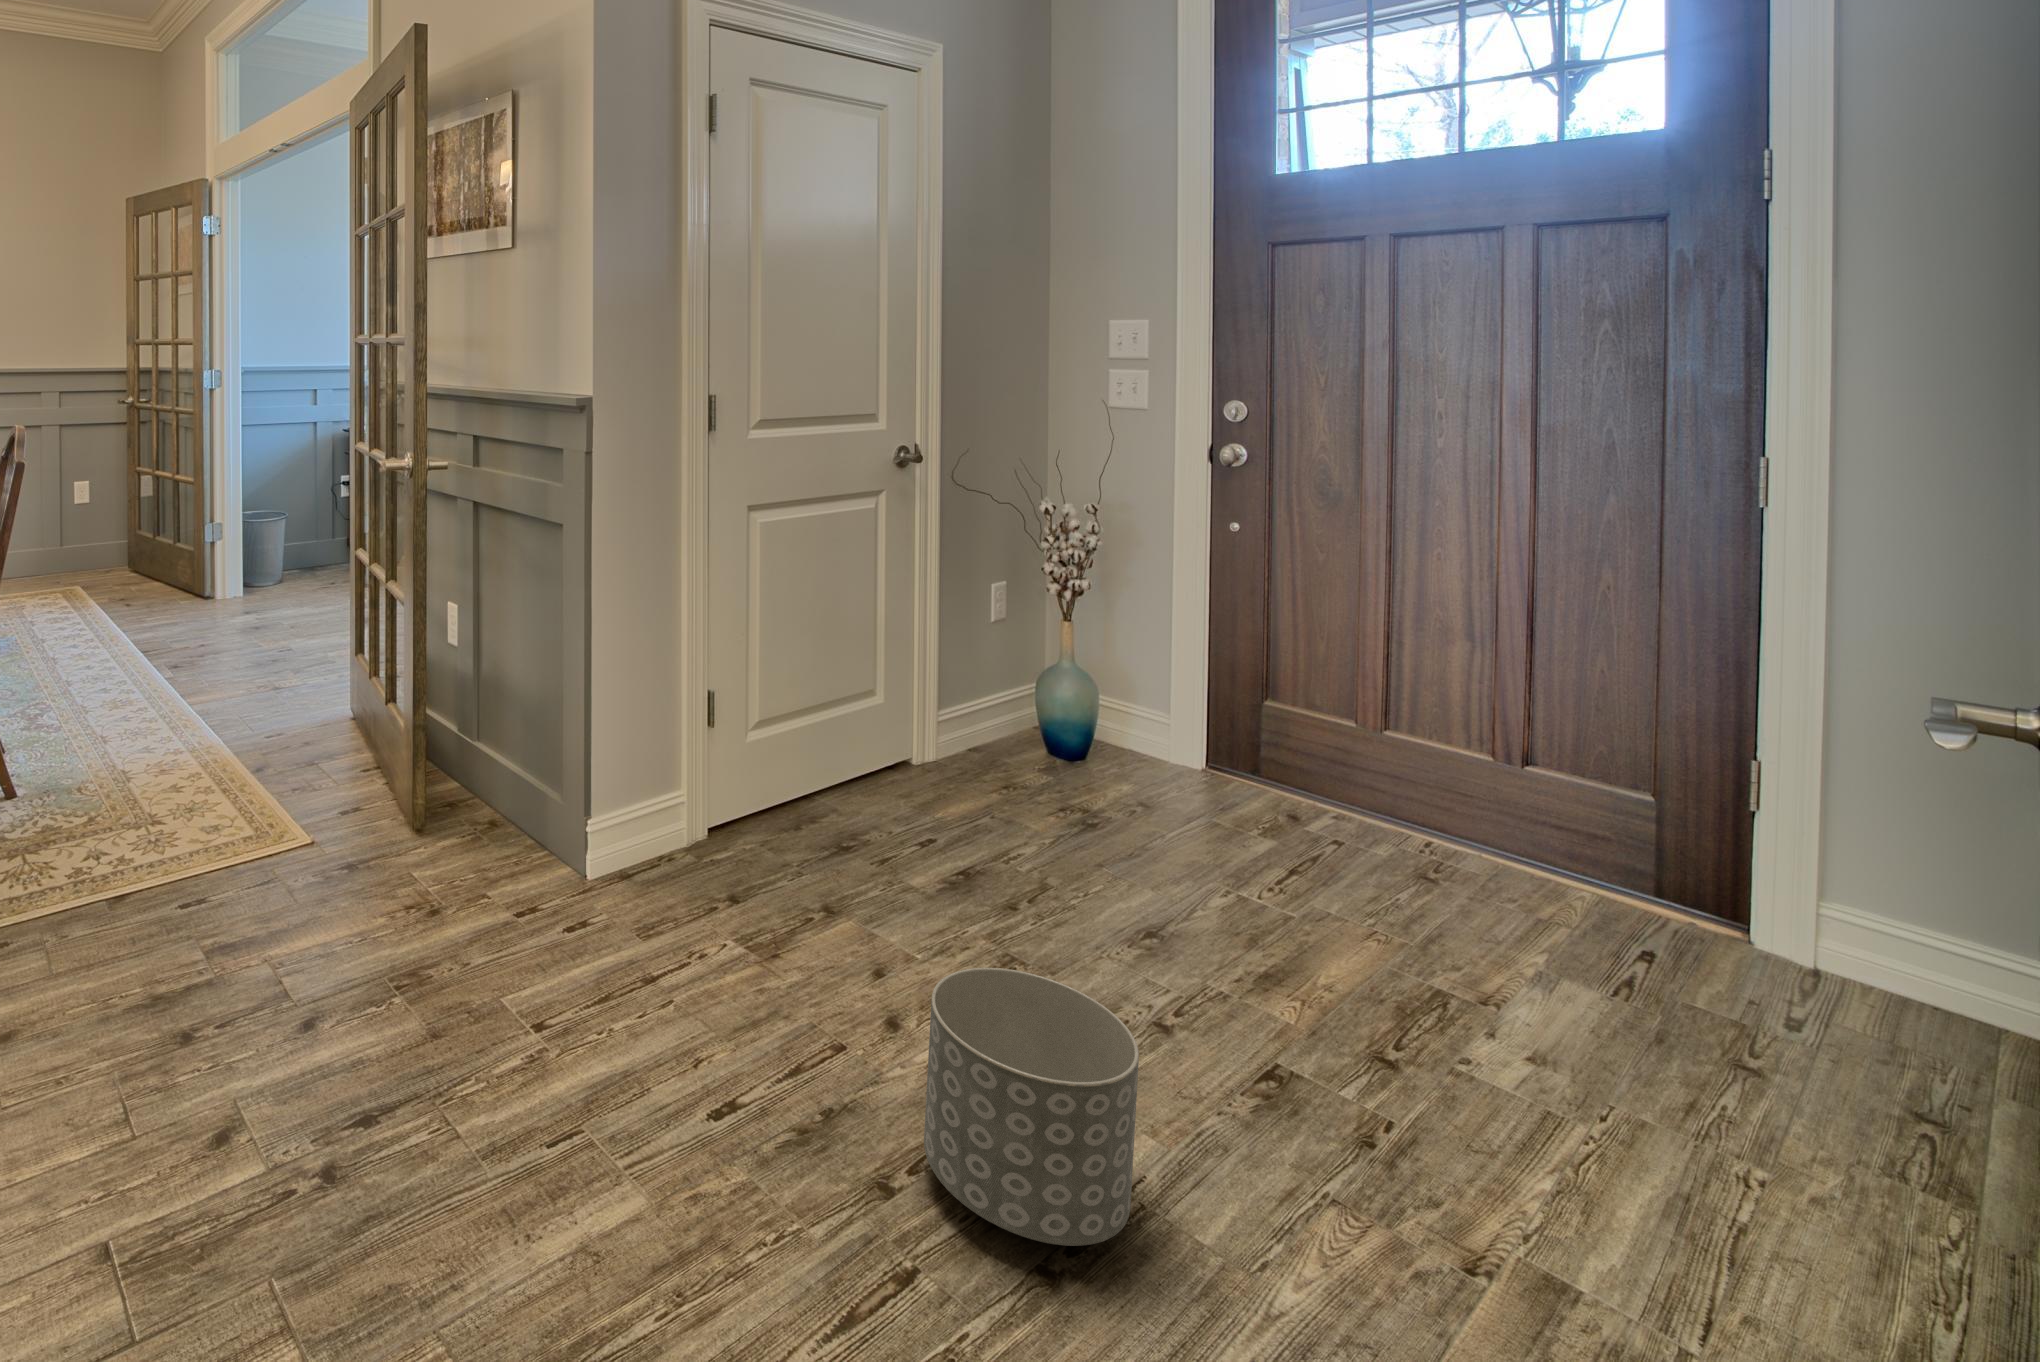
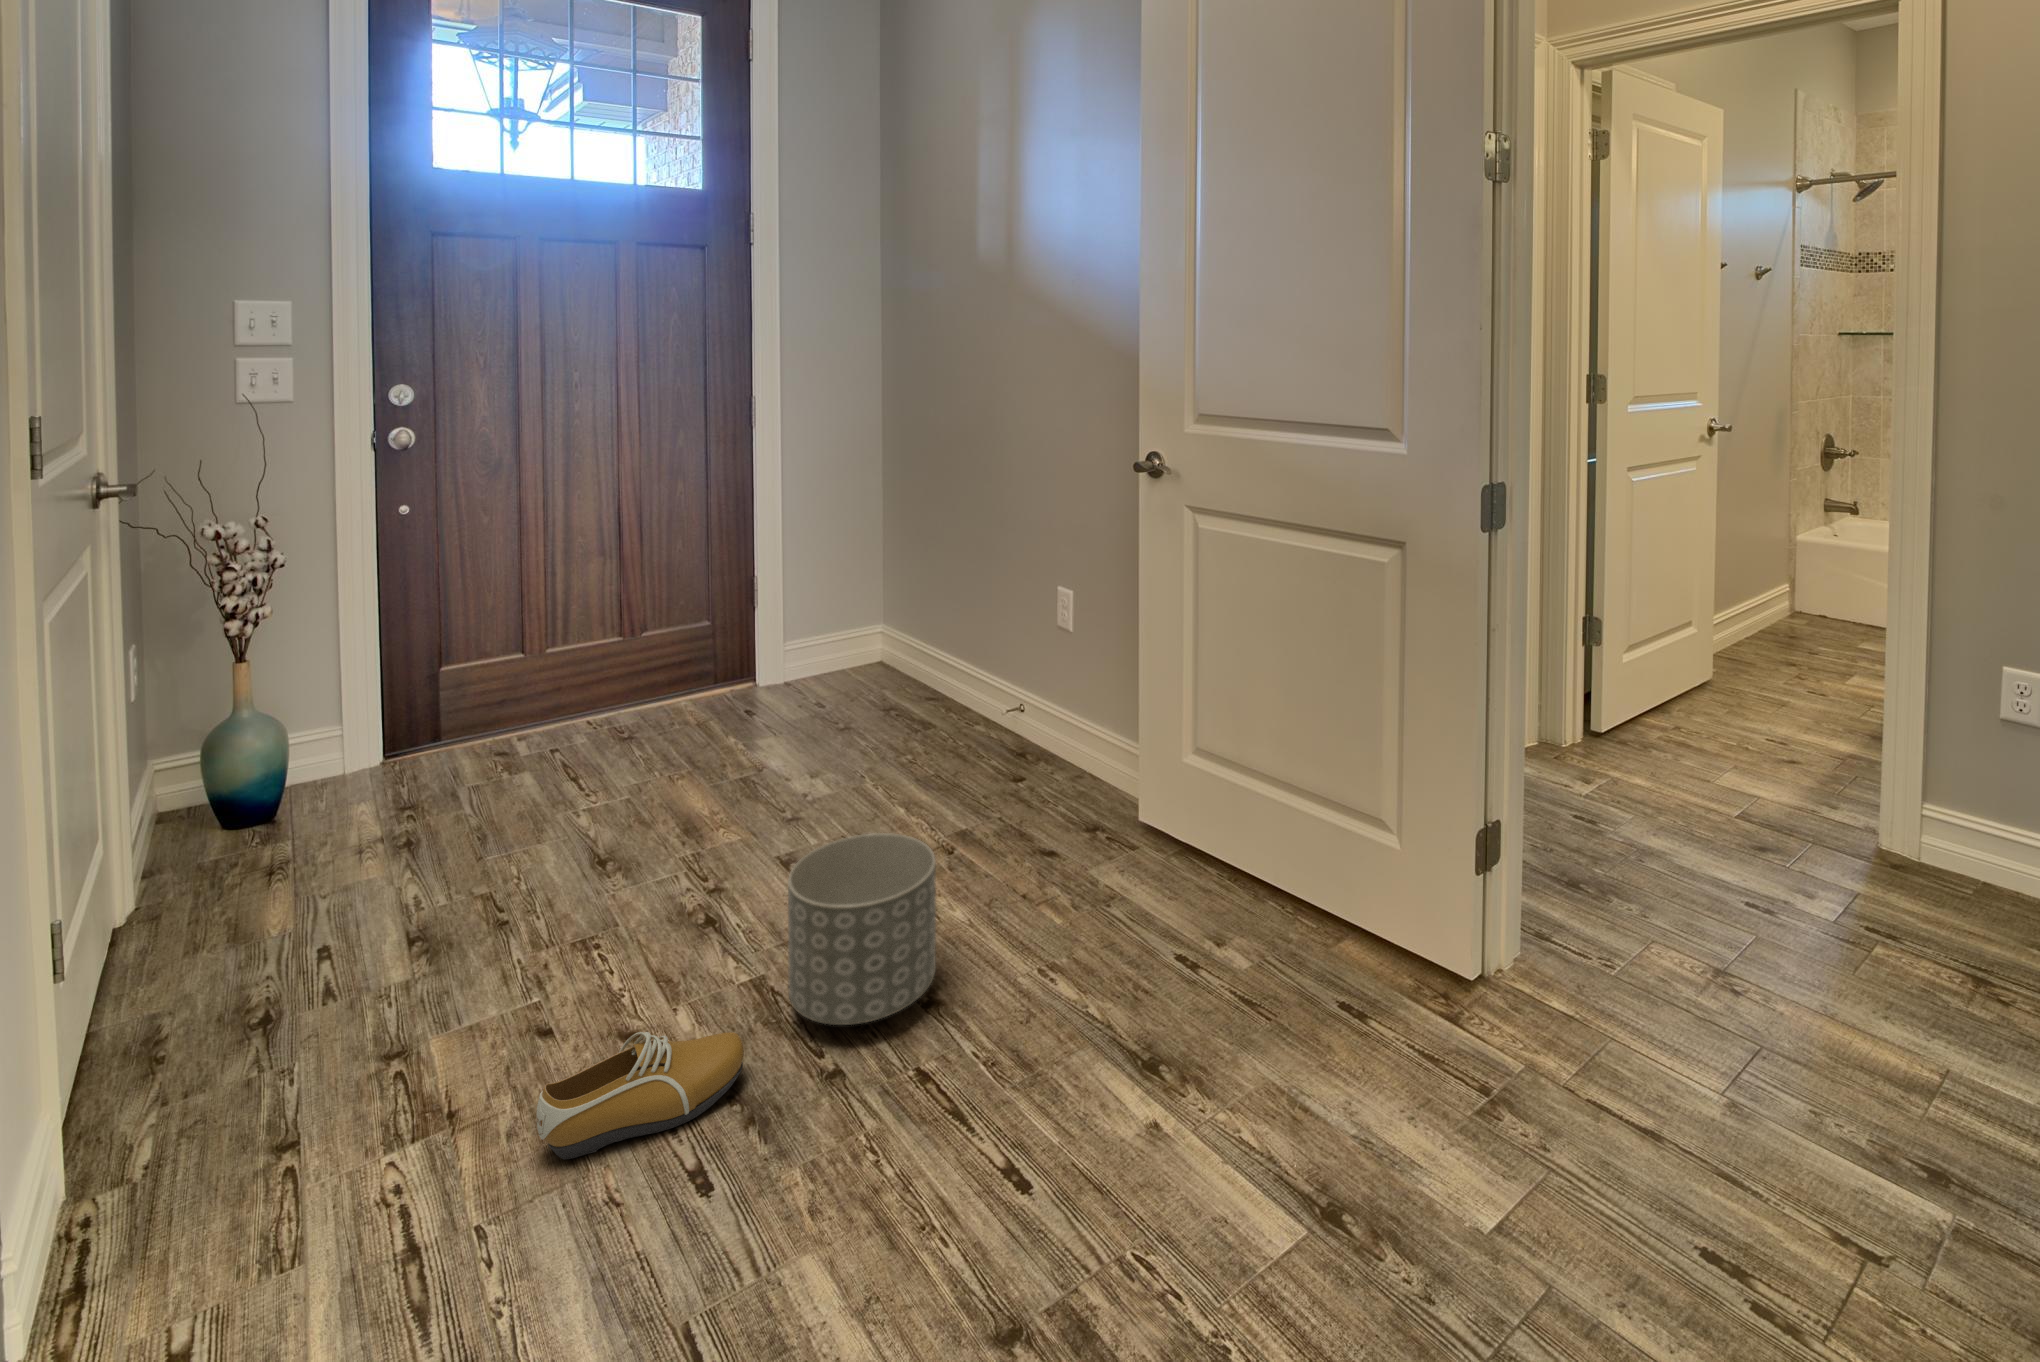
shoe: none [726,952,871,1098] -> present [536,1032,744,1159]

